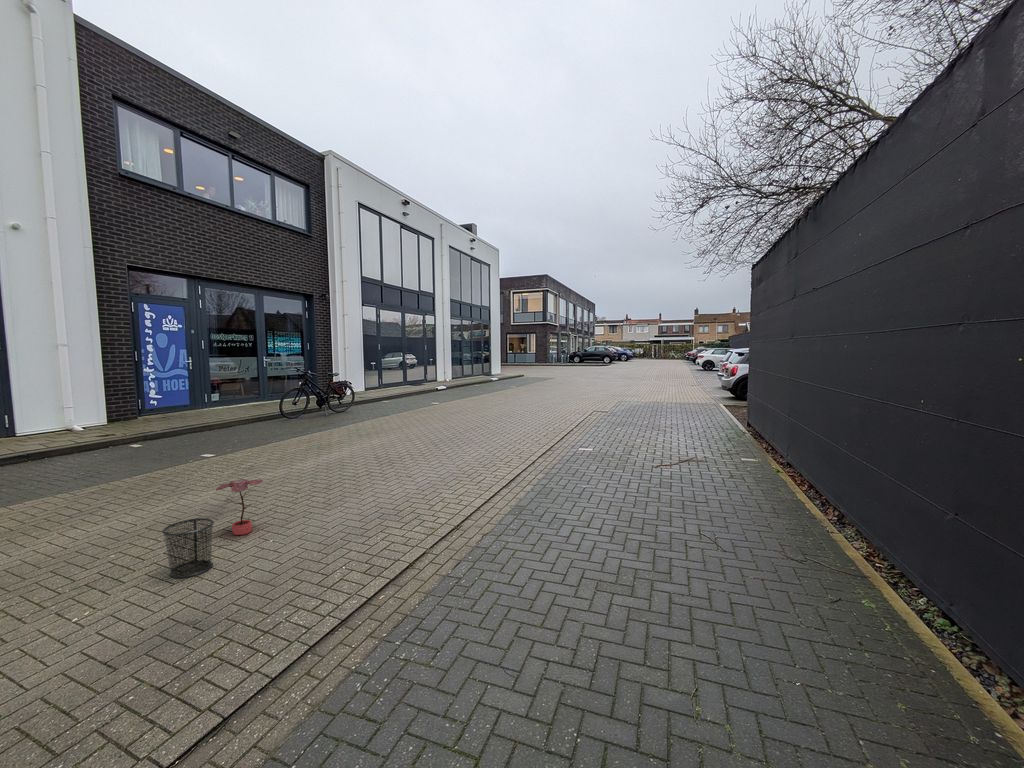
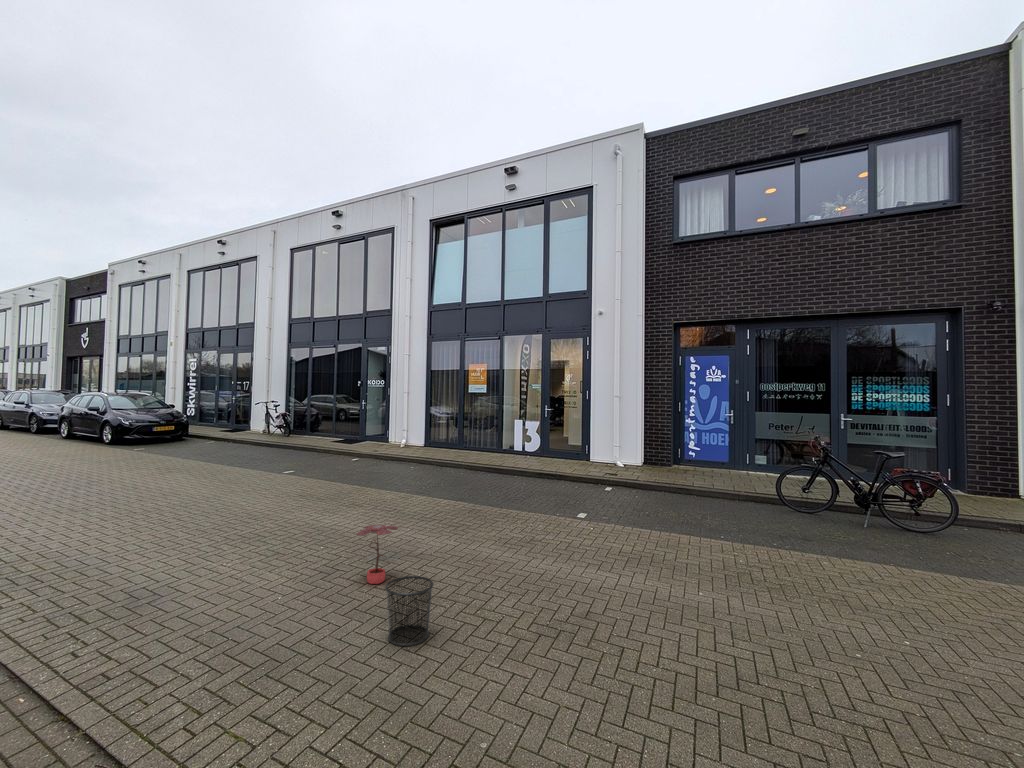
waste bin: present [162,518,214,578] -> present [385,576,434,646]

